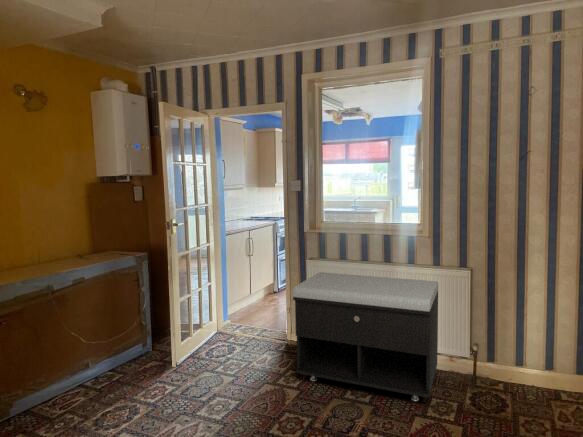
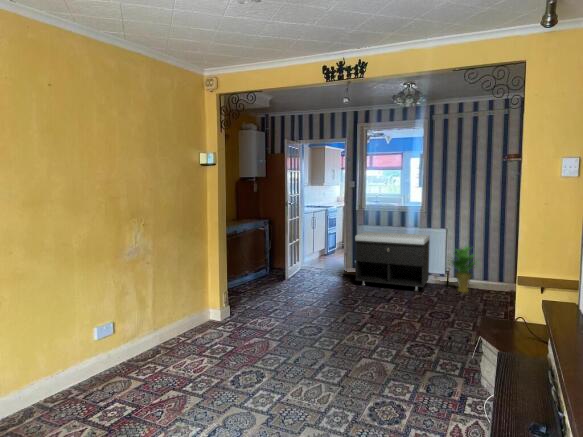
potted plant: none [472,306,553,405] -> present [448,247,477,292]

